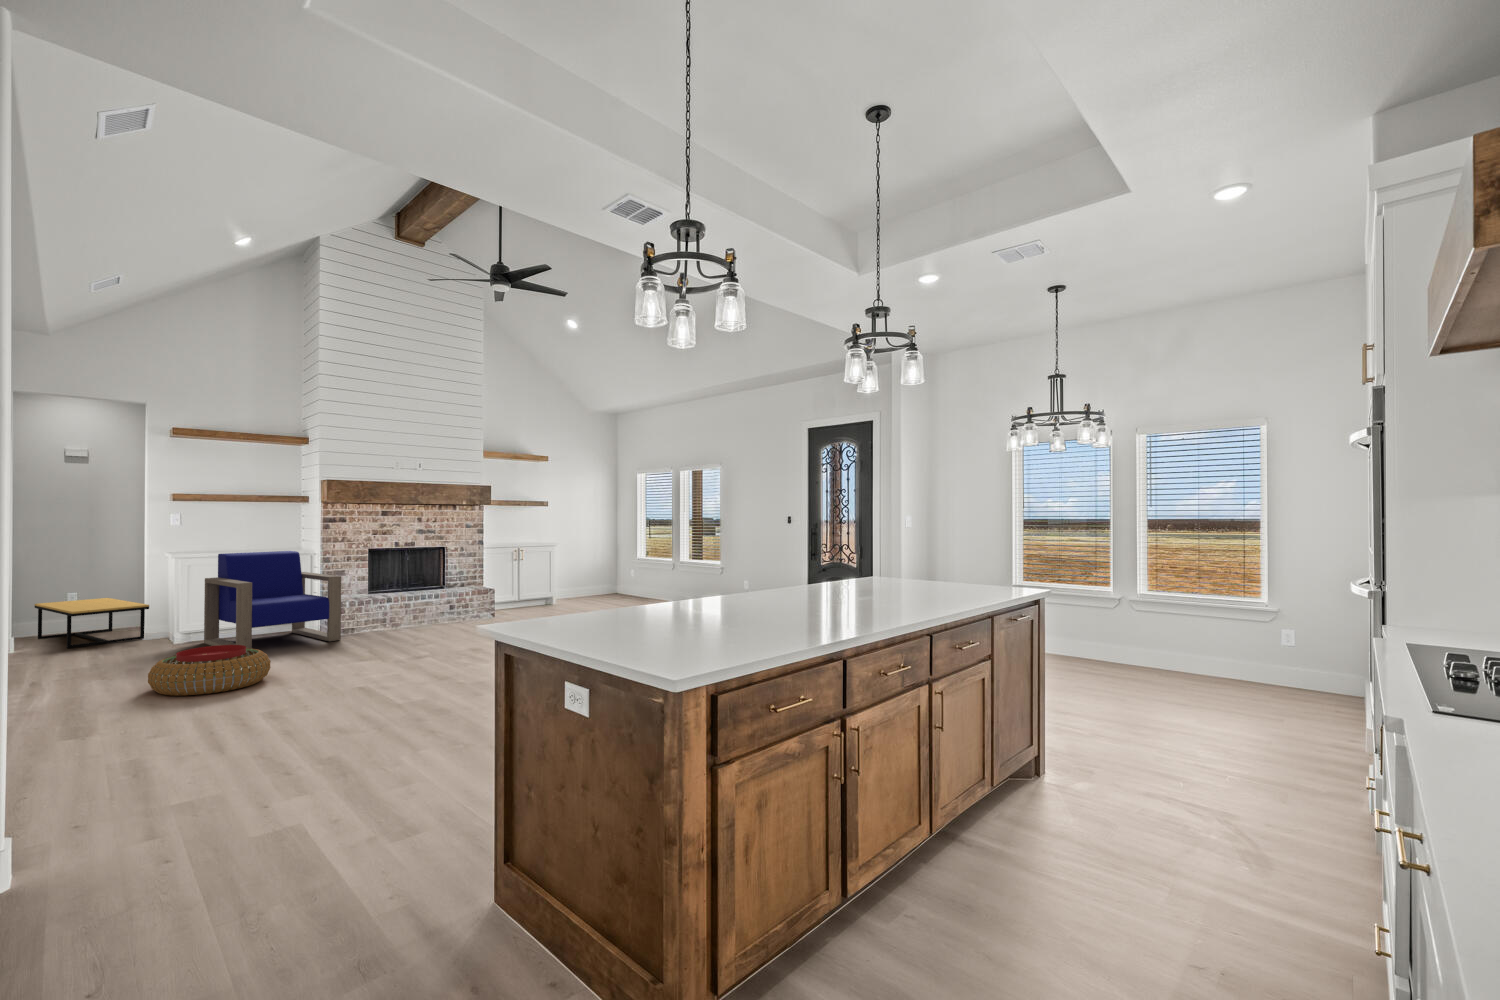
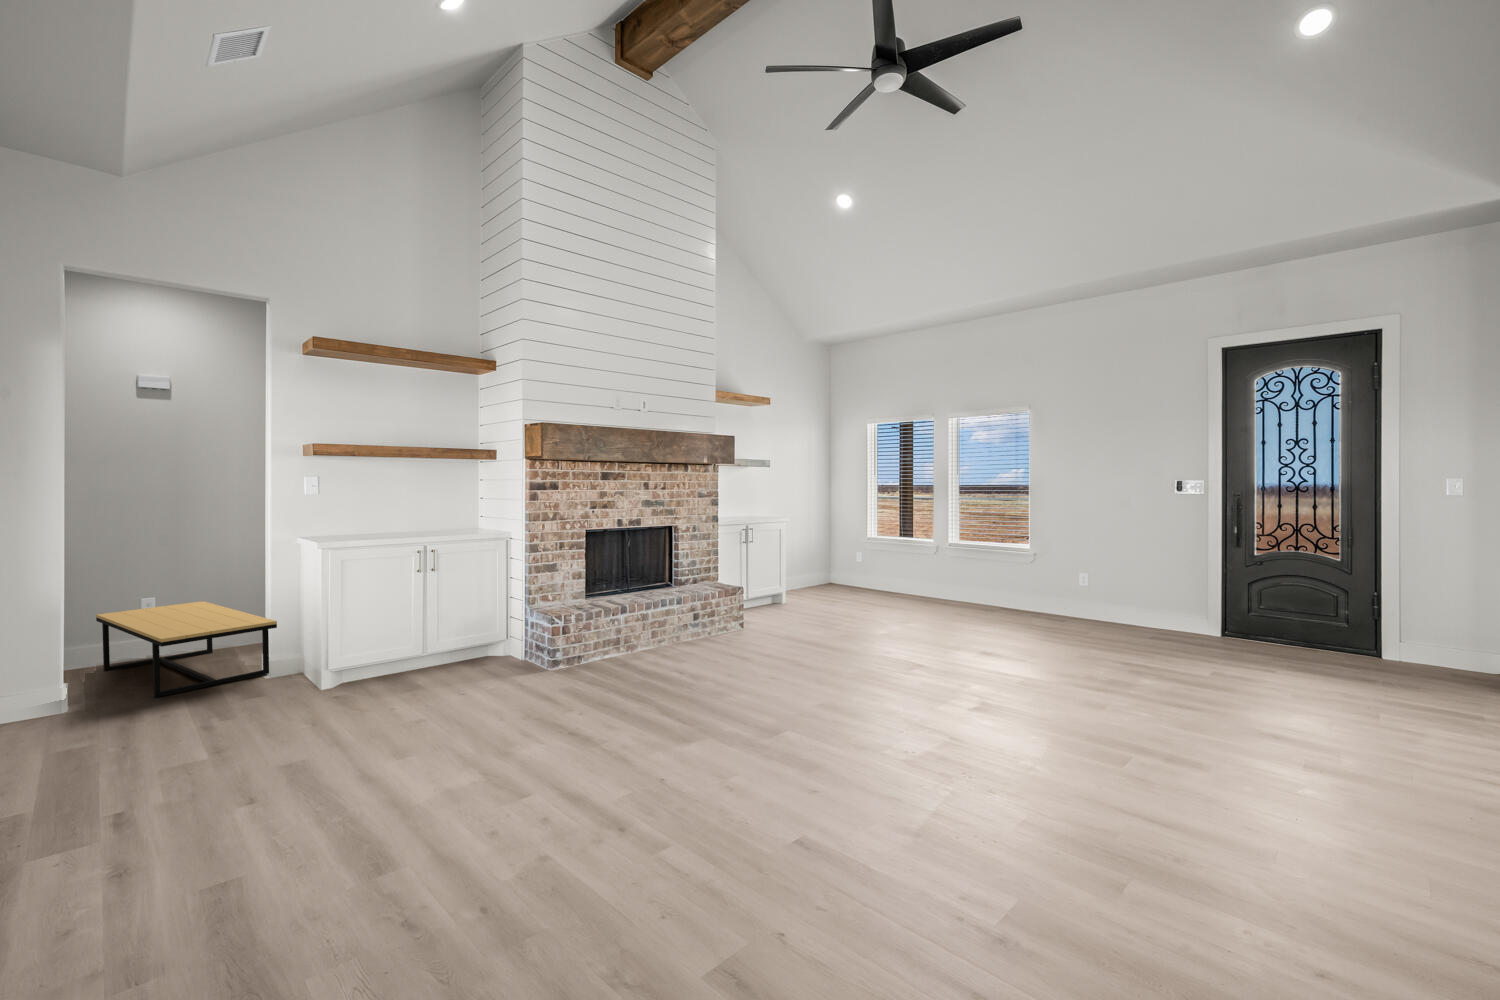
armchair: present [204,551,341,649] -> none [367,534,581,721]
pouf: present [148,645,271,696] -> none [358,742,577,885]

